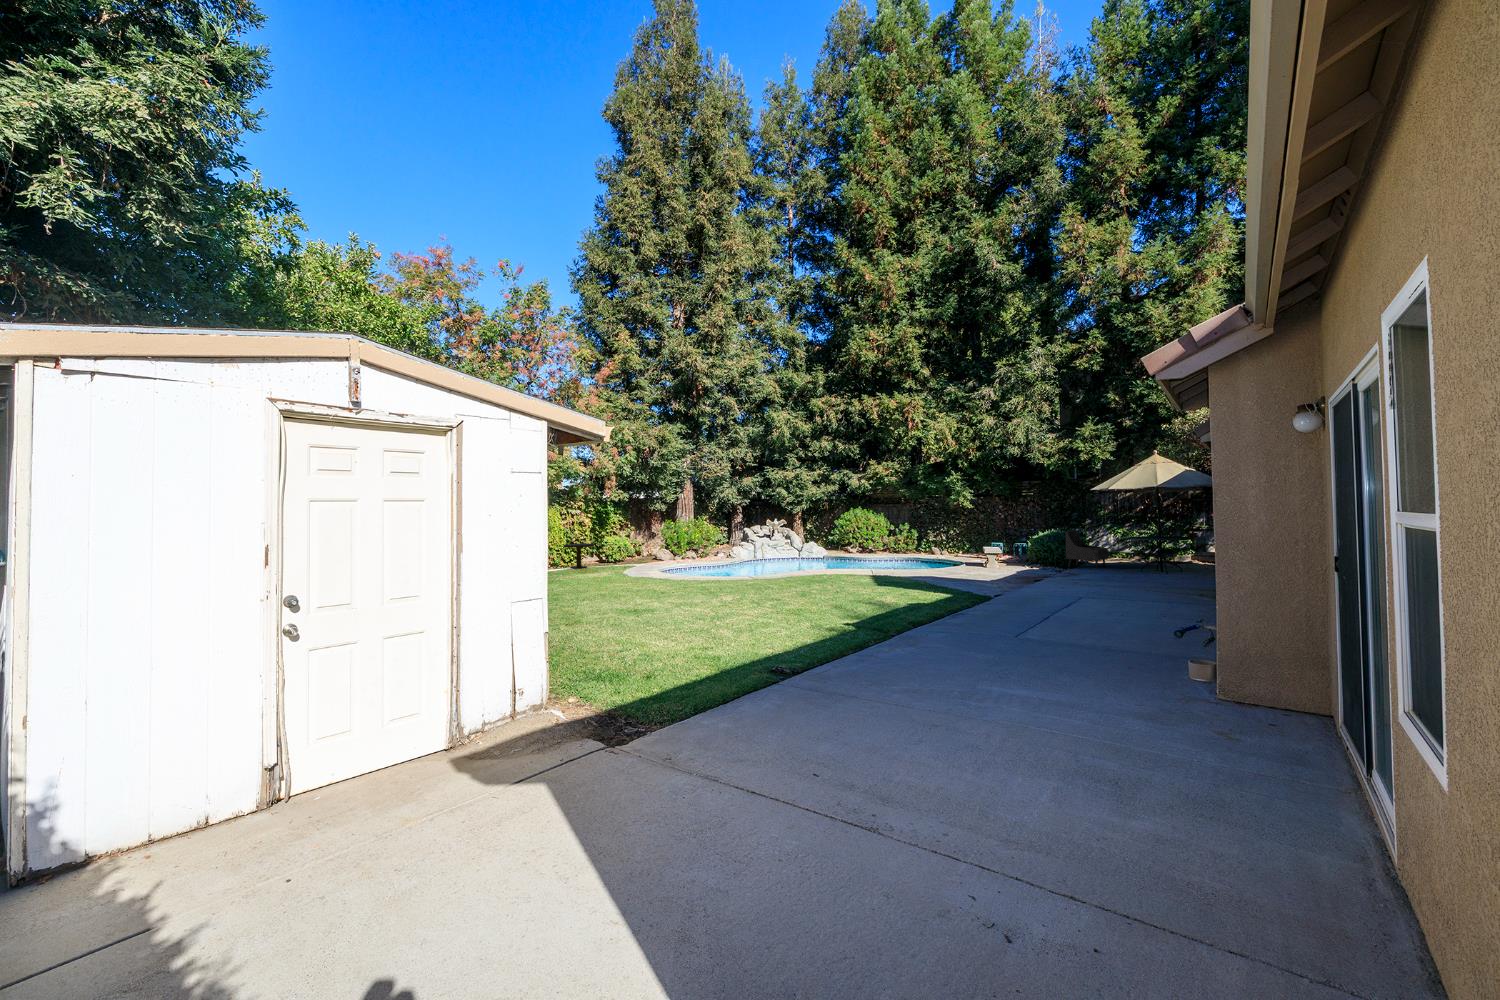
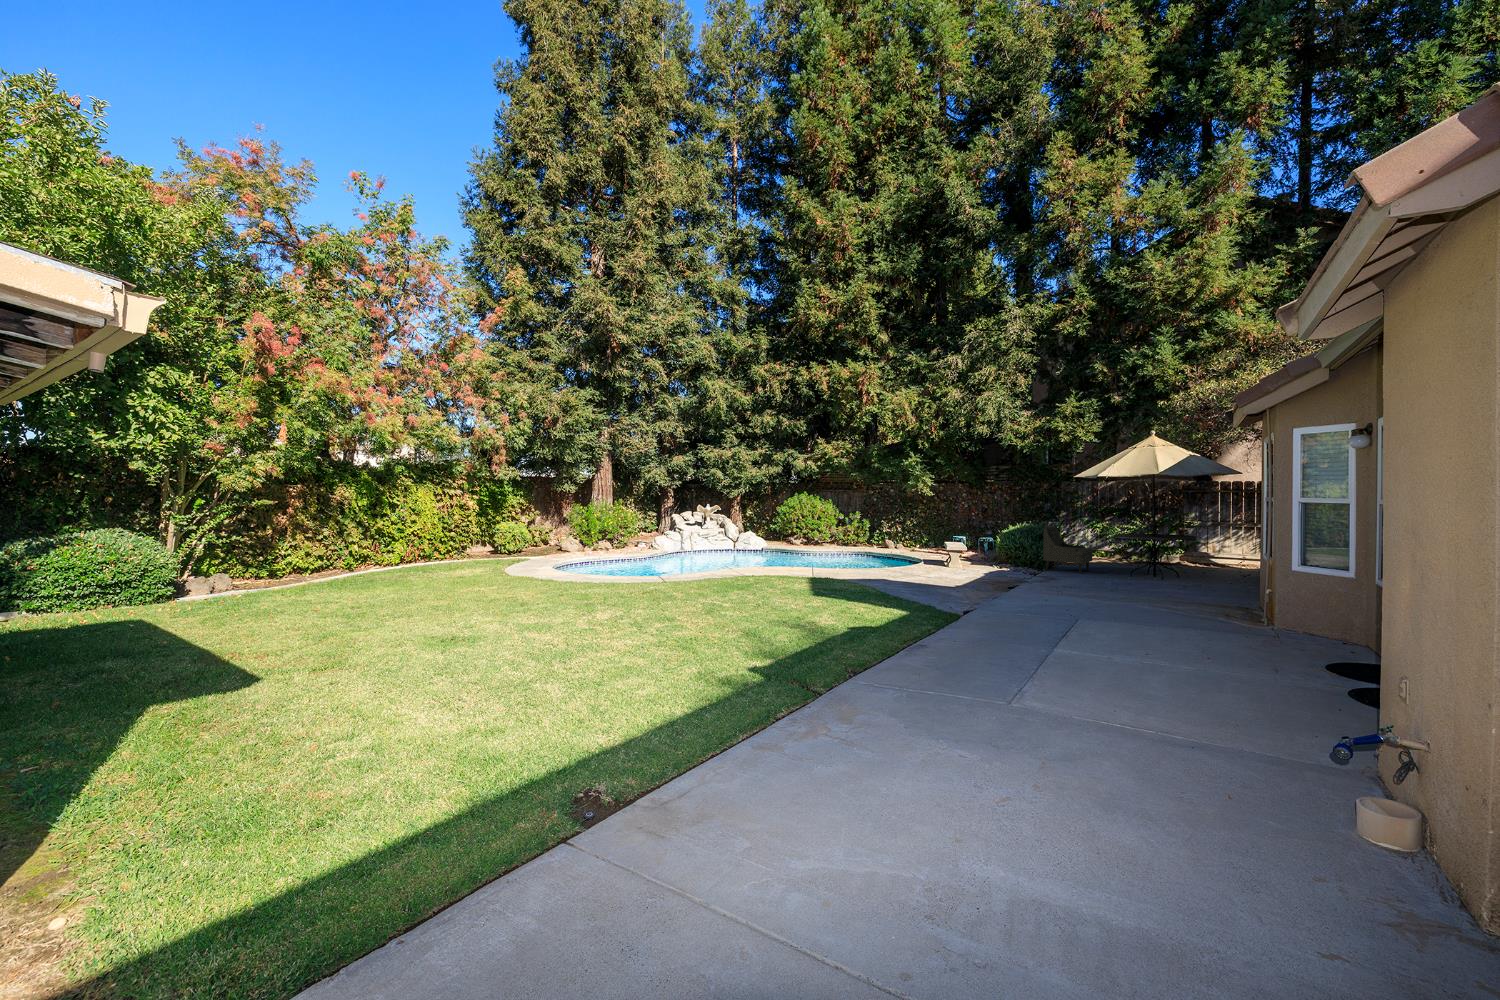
side table: present [563,544,594,568] -> none [433,532,473,563]

